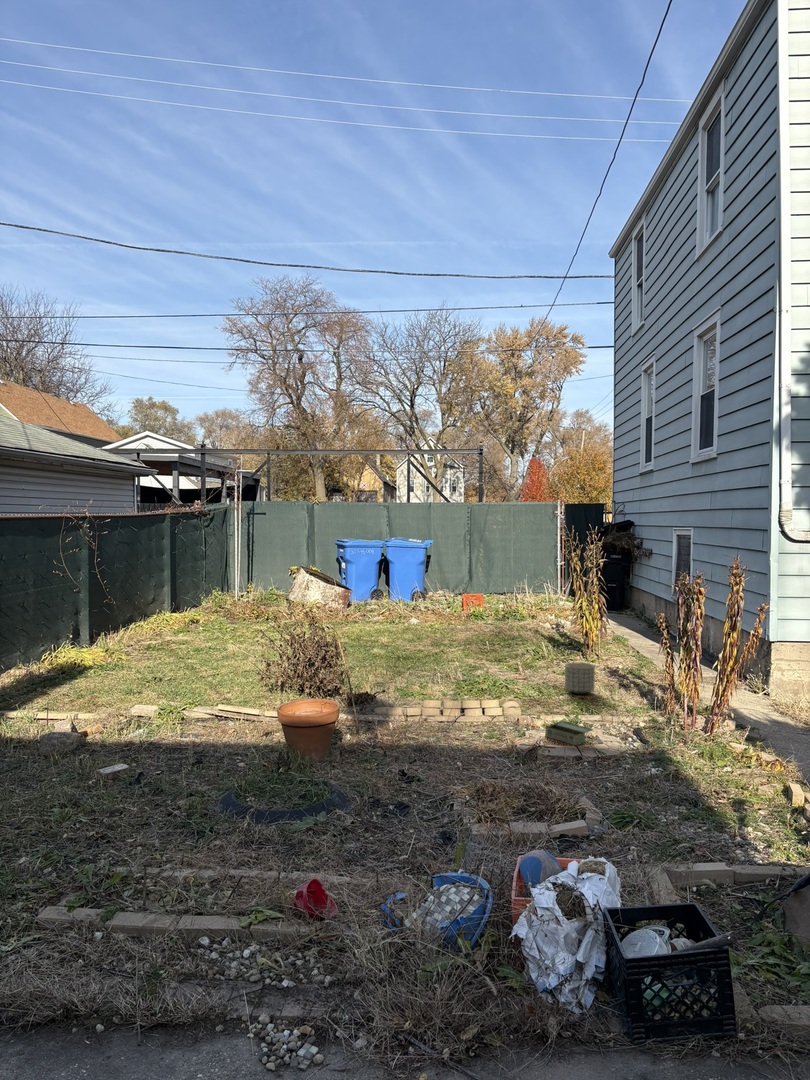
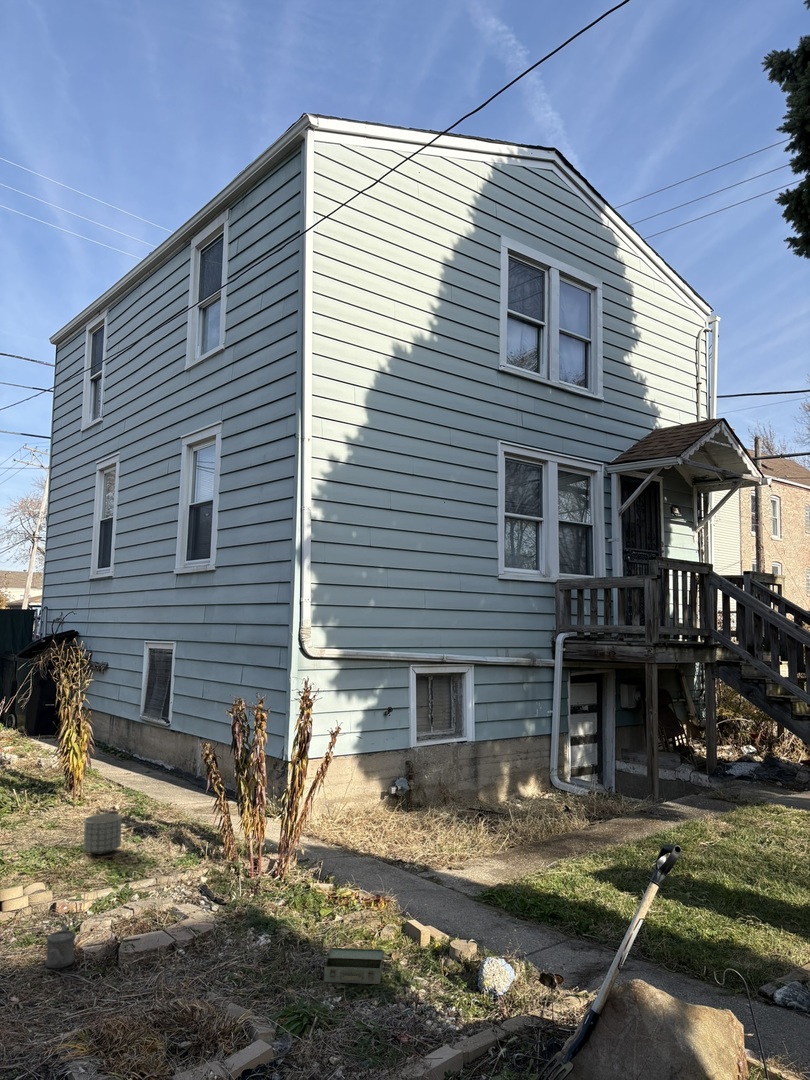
toolbox: present [545,721,592,745] -> present [324,948,384,984]
watering can: none [478,726,505,754] -> present [46,926,76,968]

